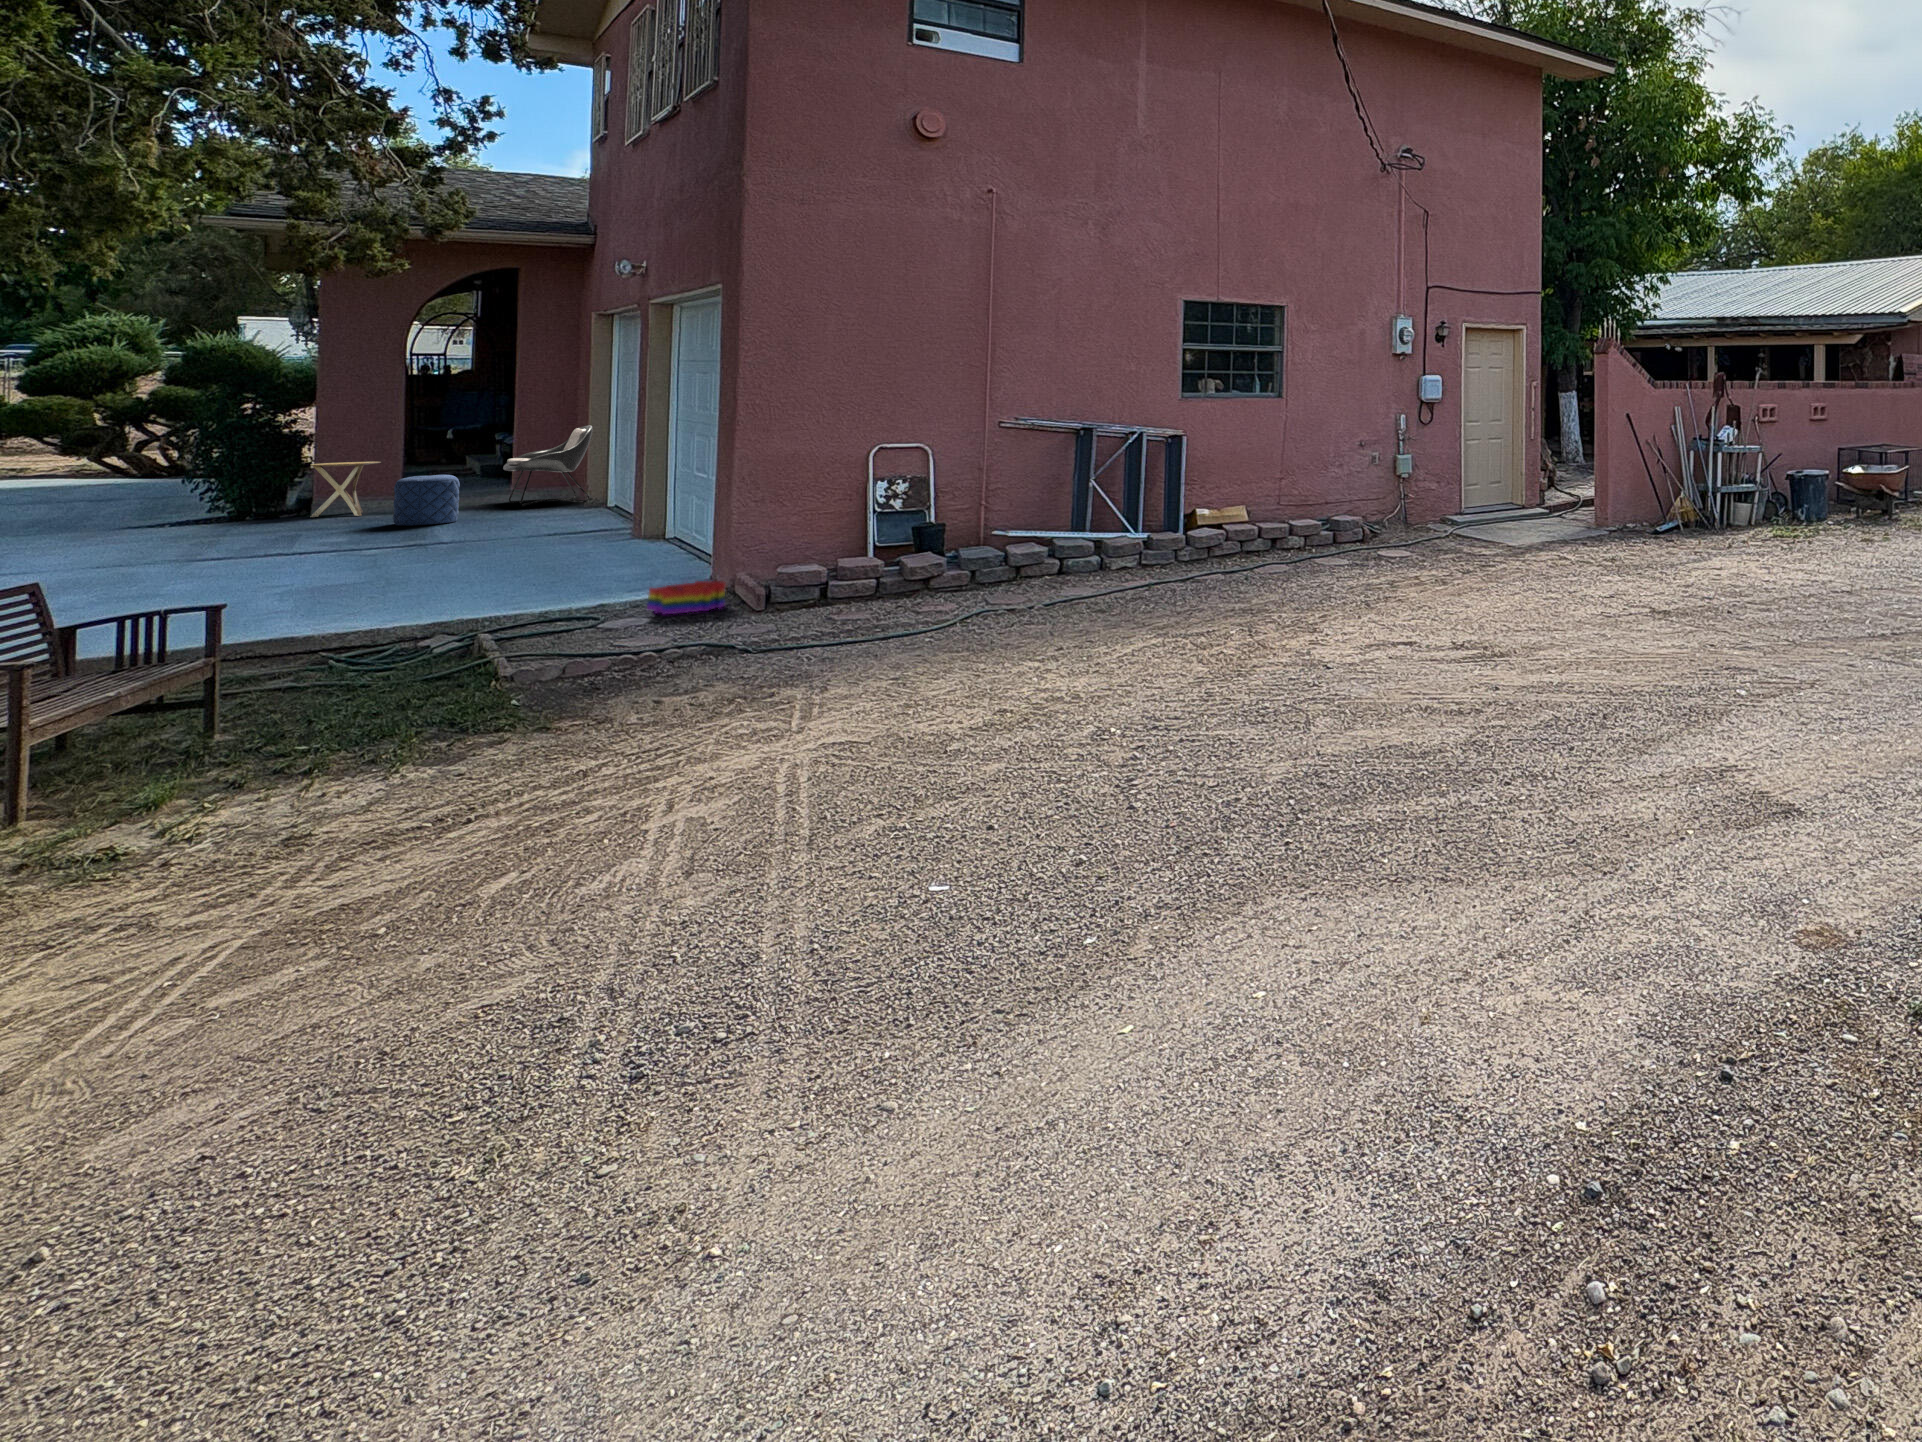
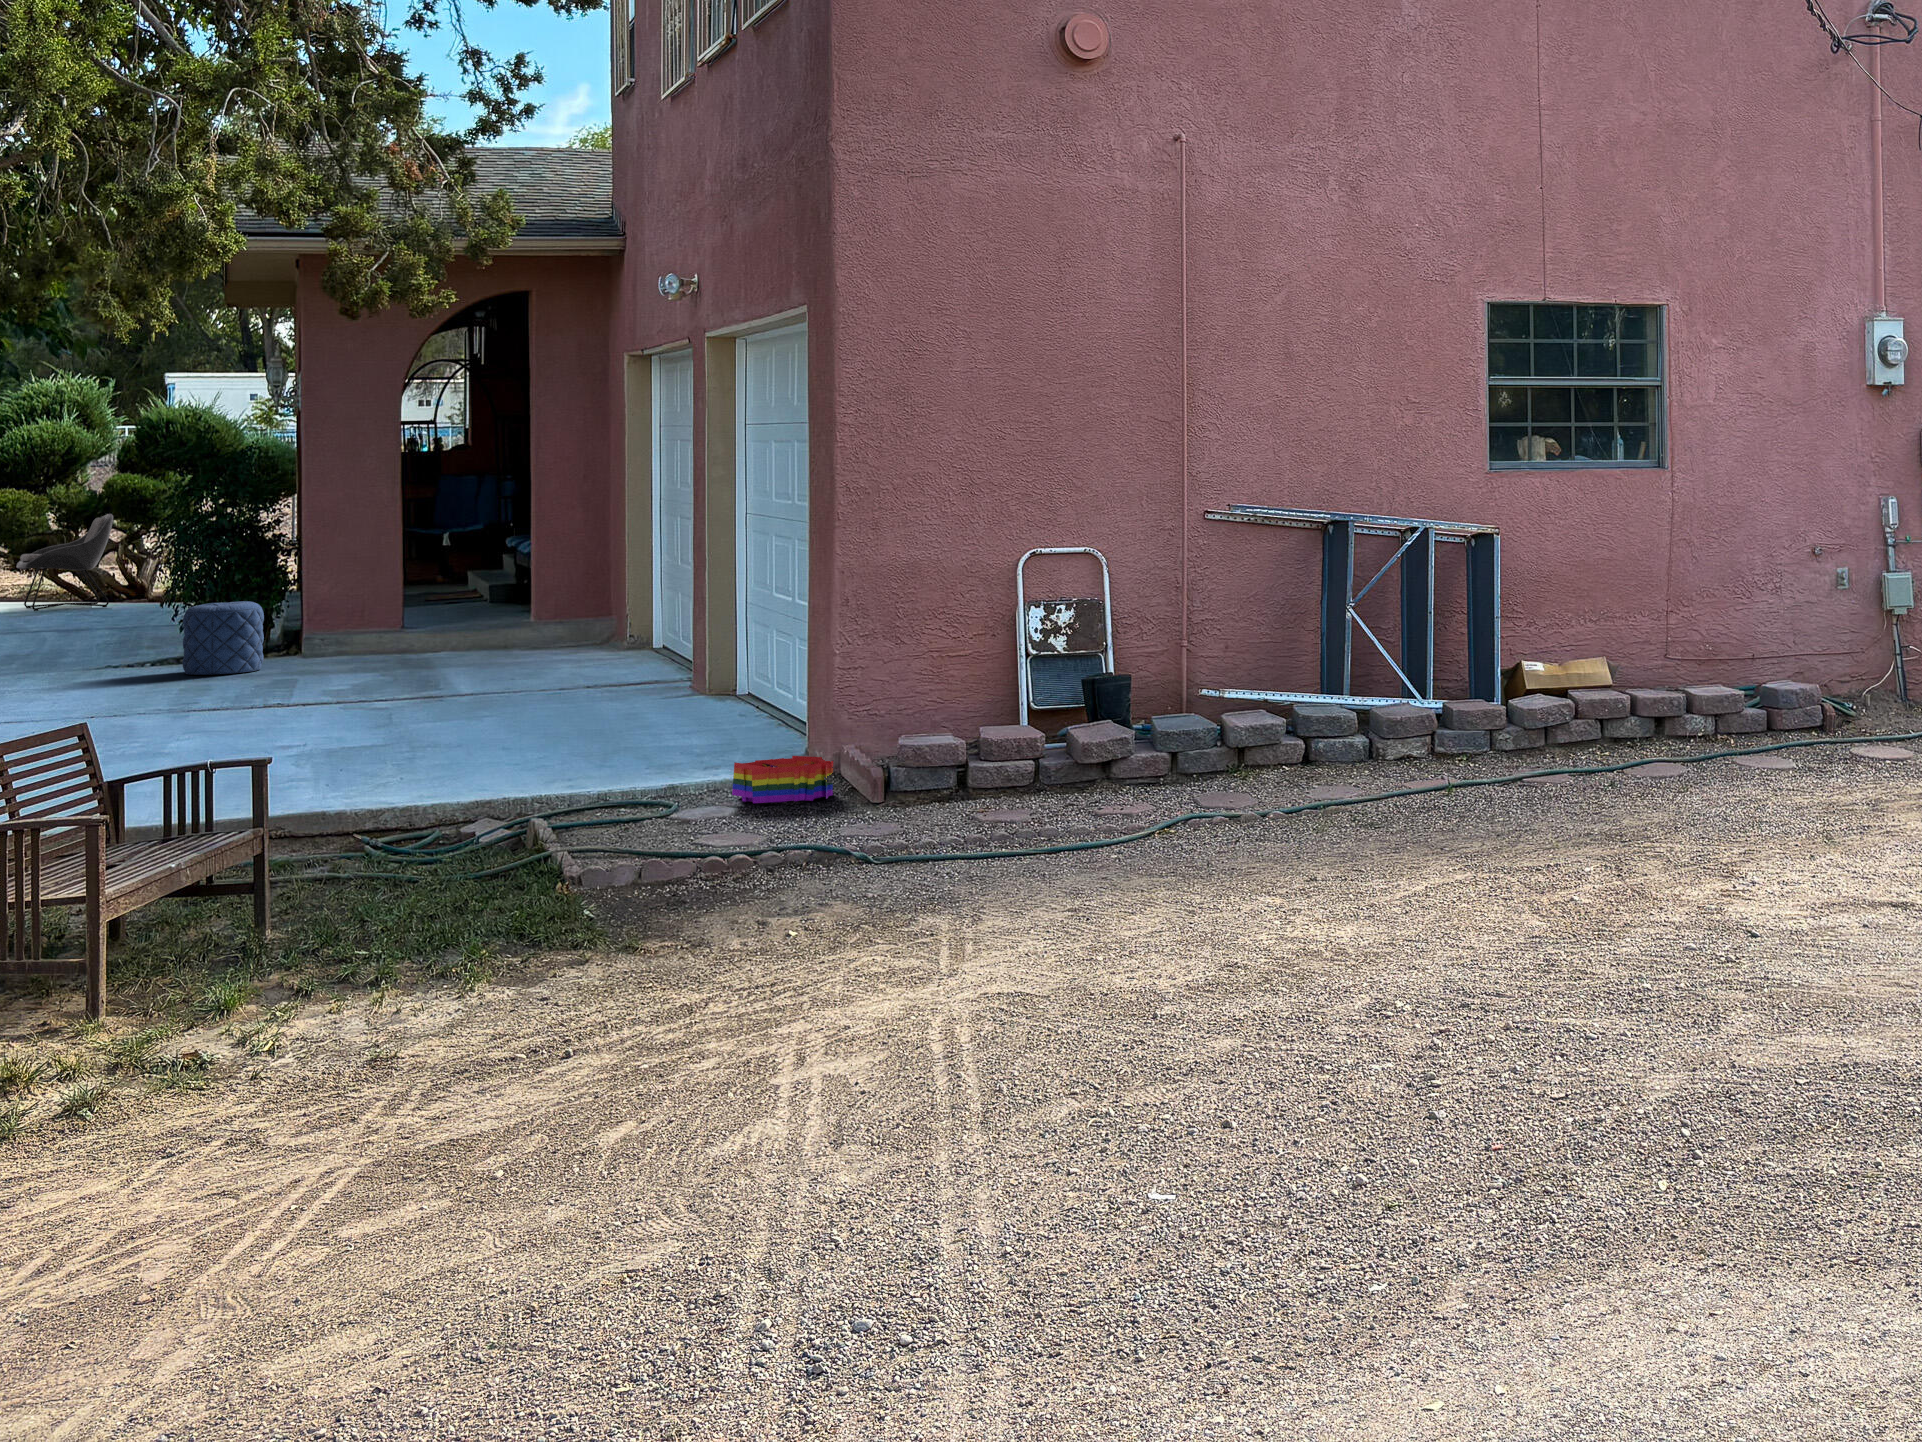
lounge chair: present [503,425,593,507] -> present [16,514,113,611]
side table: present [311,462,381,517] -> none [298,576,380,654]
pouf: present [393,475,460,526] -> present [183,601,264,675]

